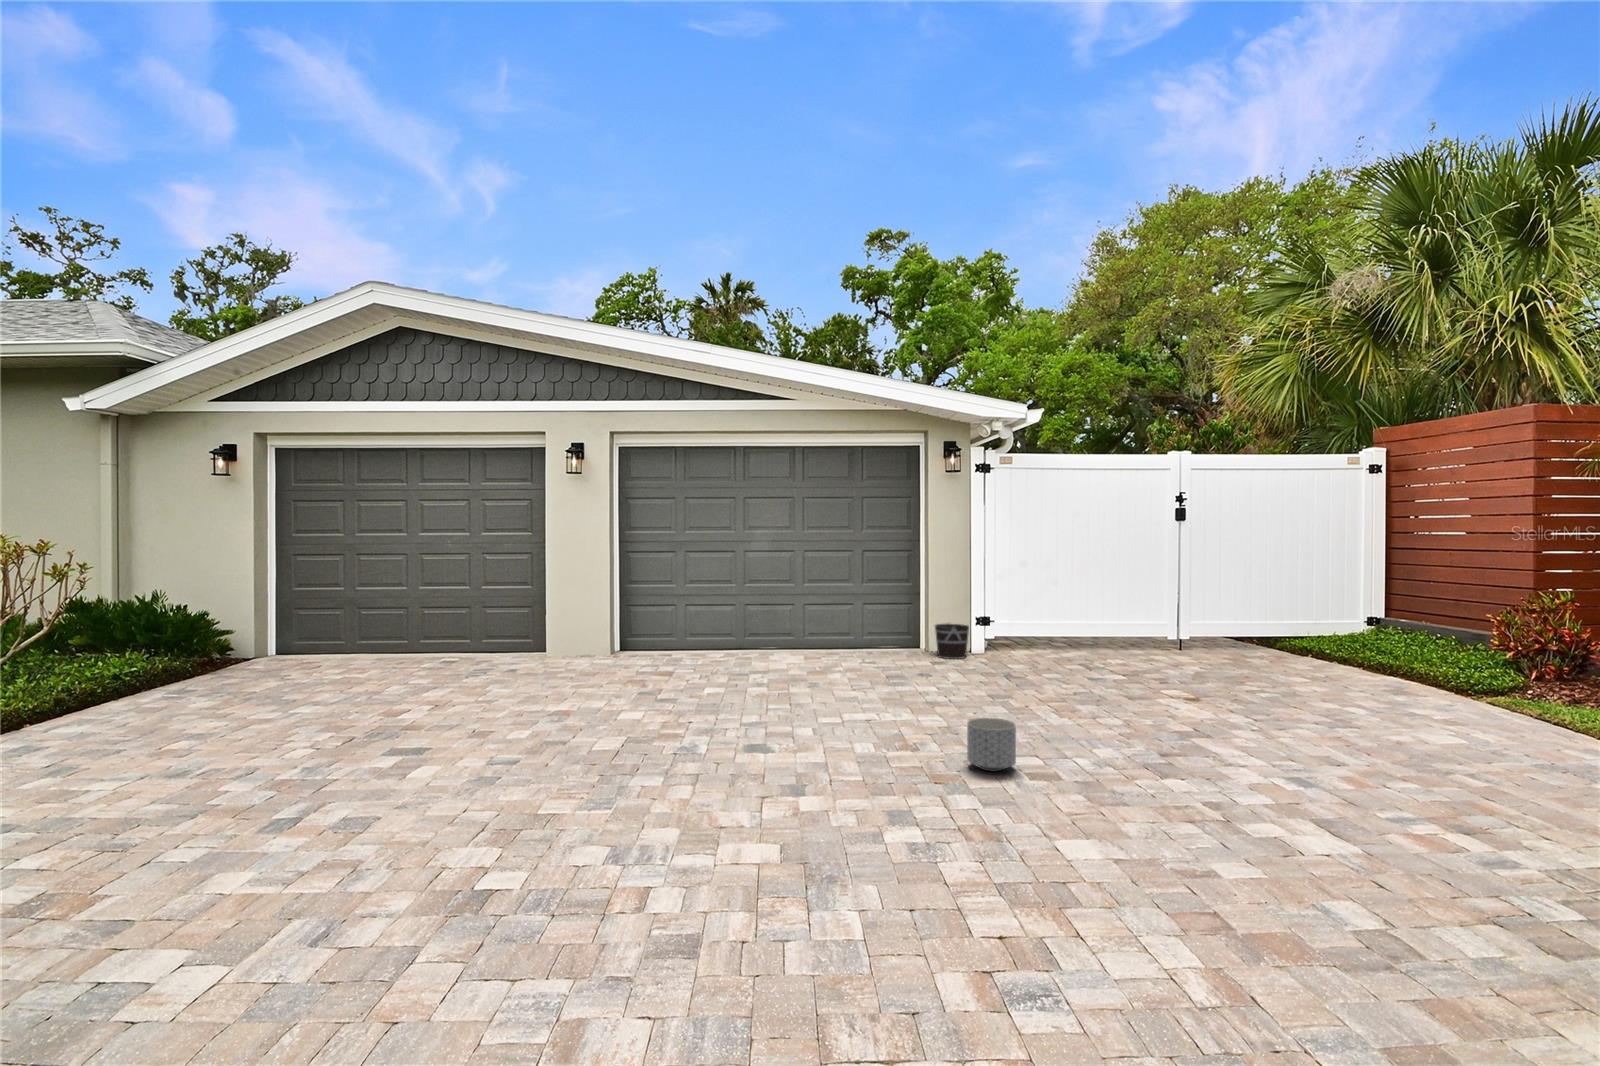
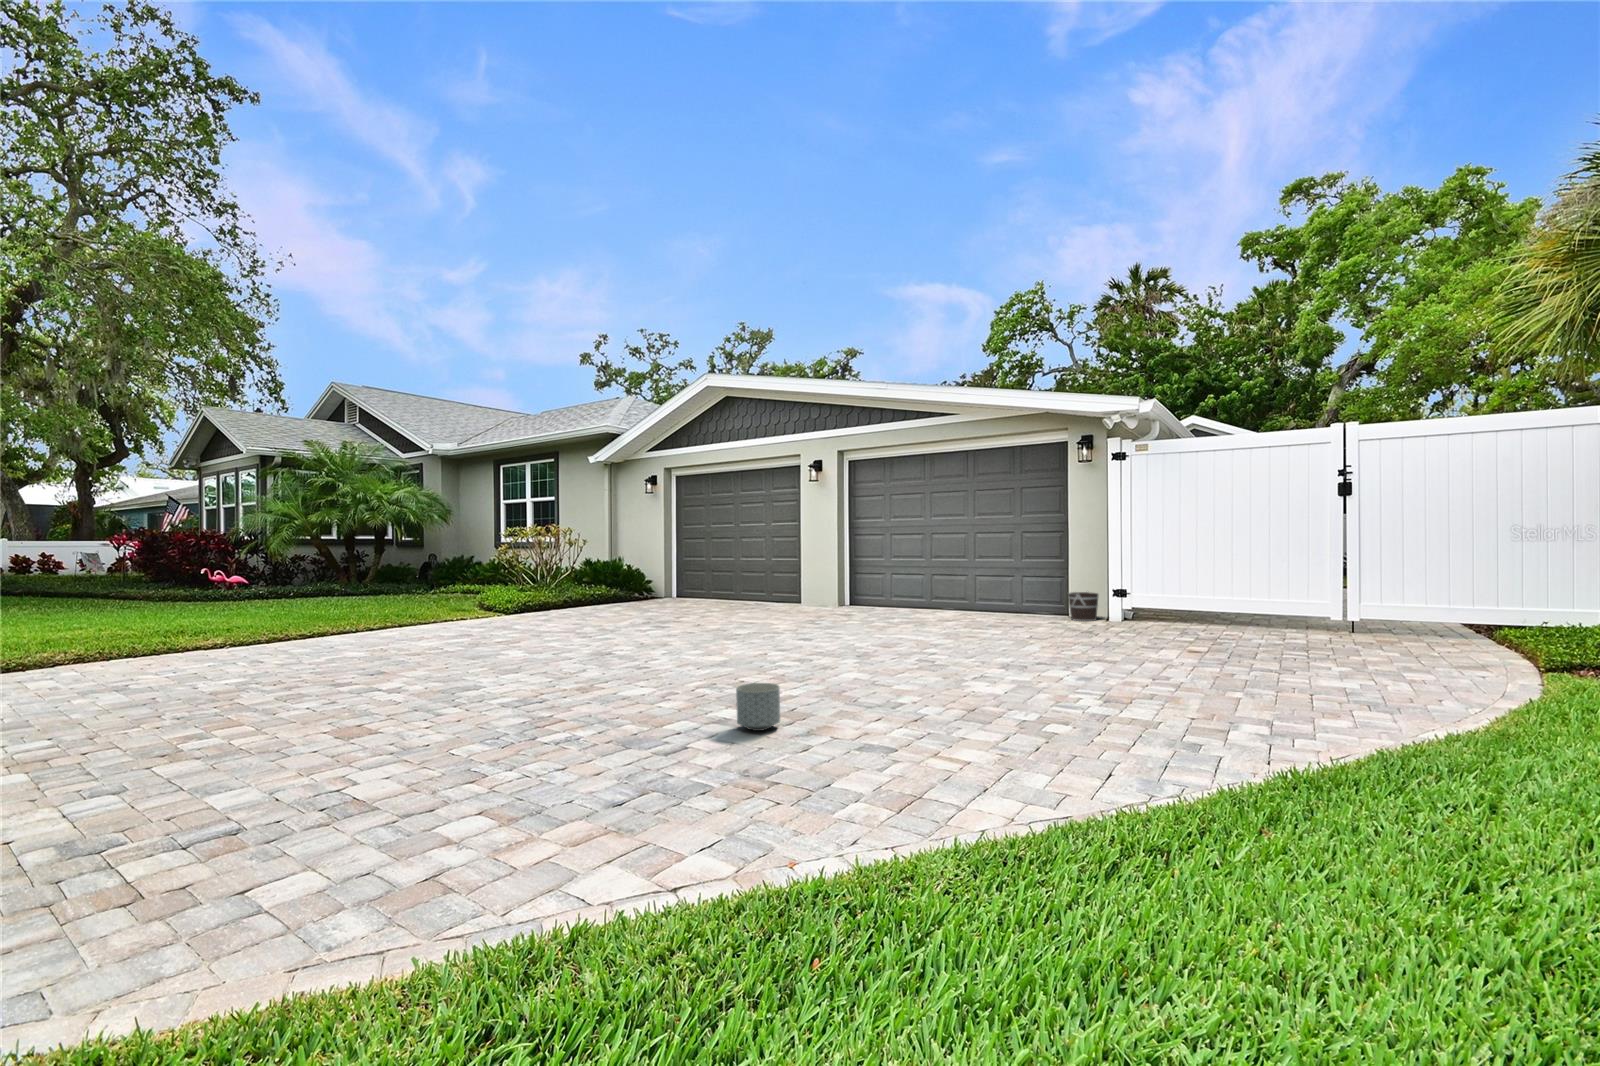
planter: present [967,718,1016,771] -> present [736,683,780,731]

